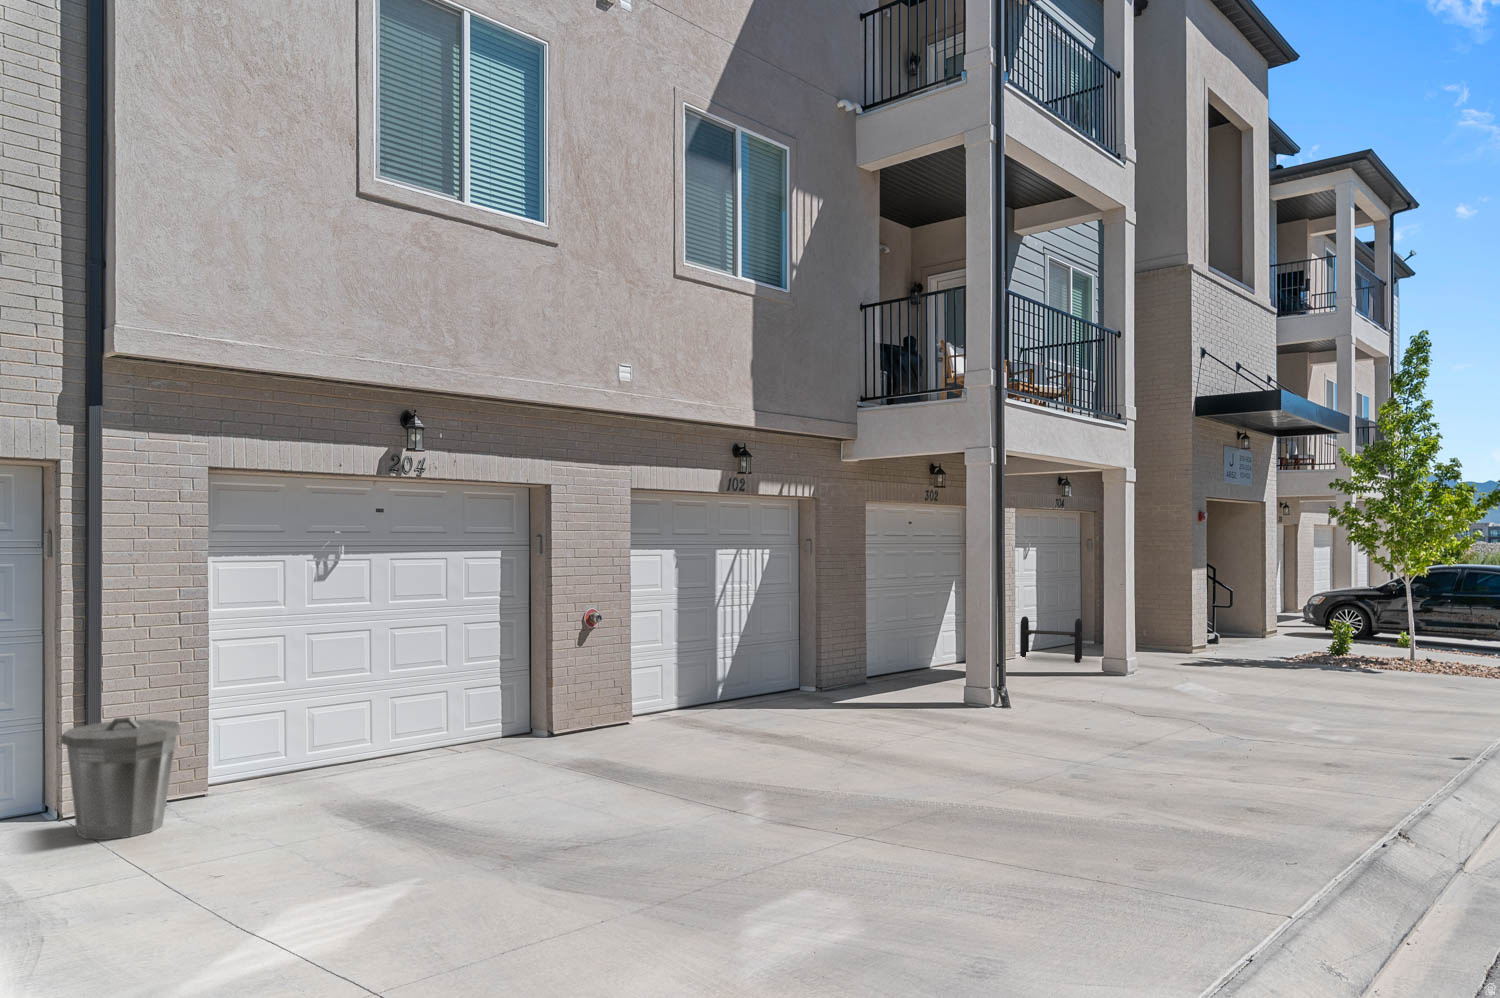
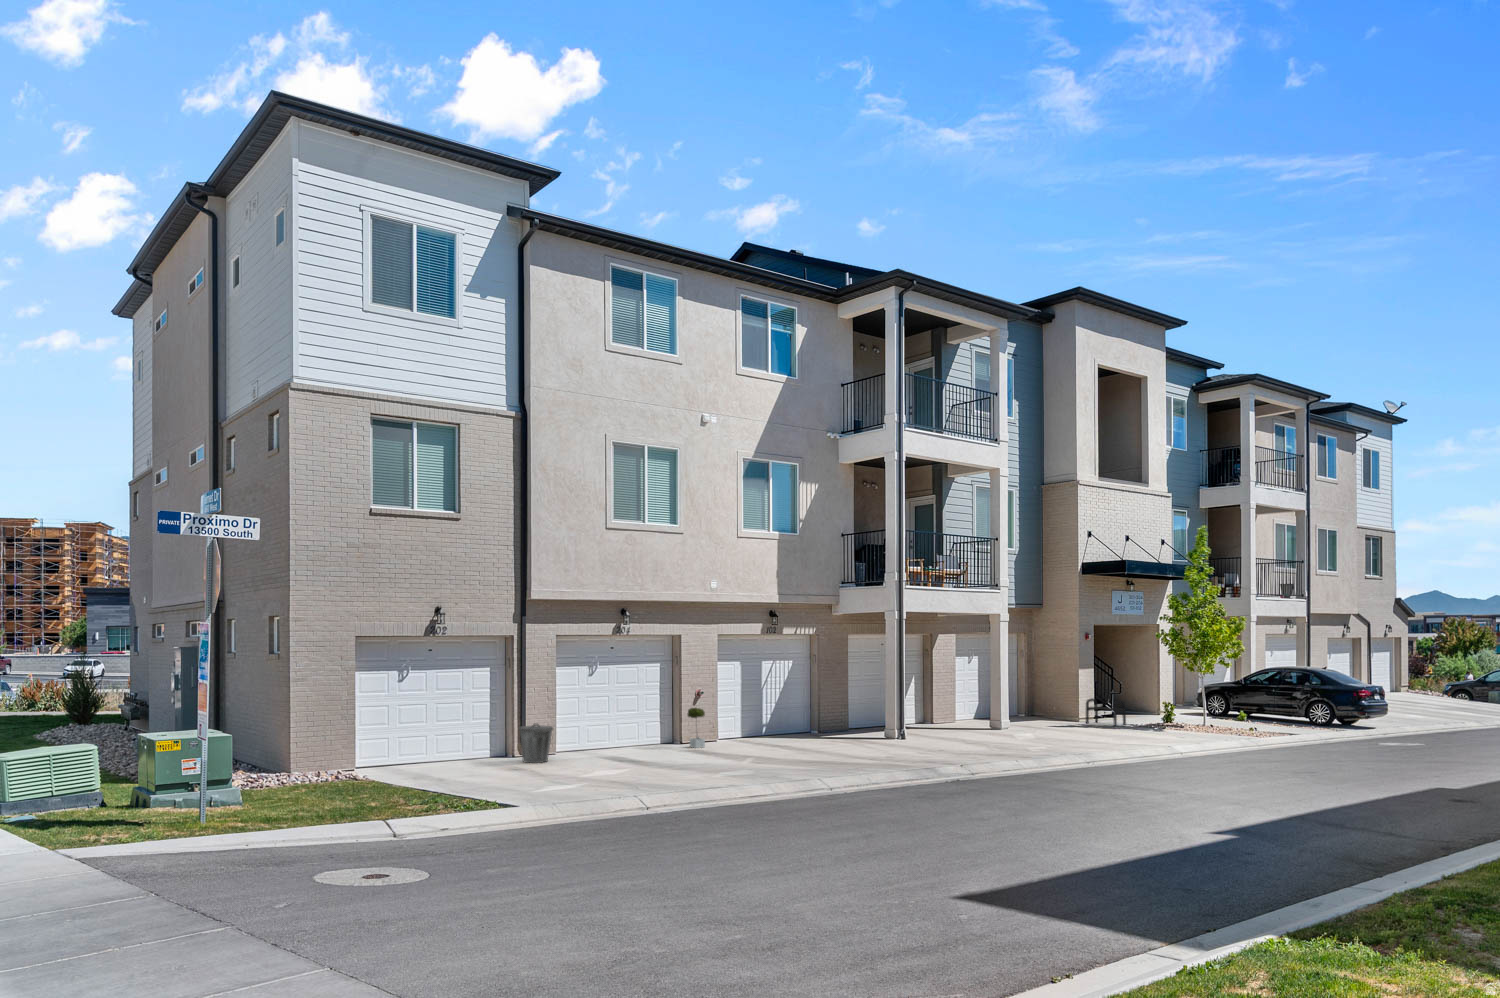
bench: present [1020,616,1082,662] -> present [1086,698,1126,726]
potted tree: none [565,650,607,745] -> present [688,708,705,748]

